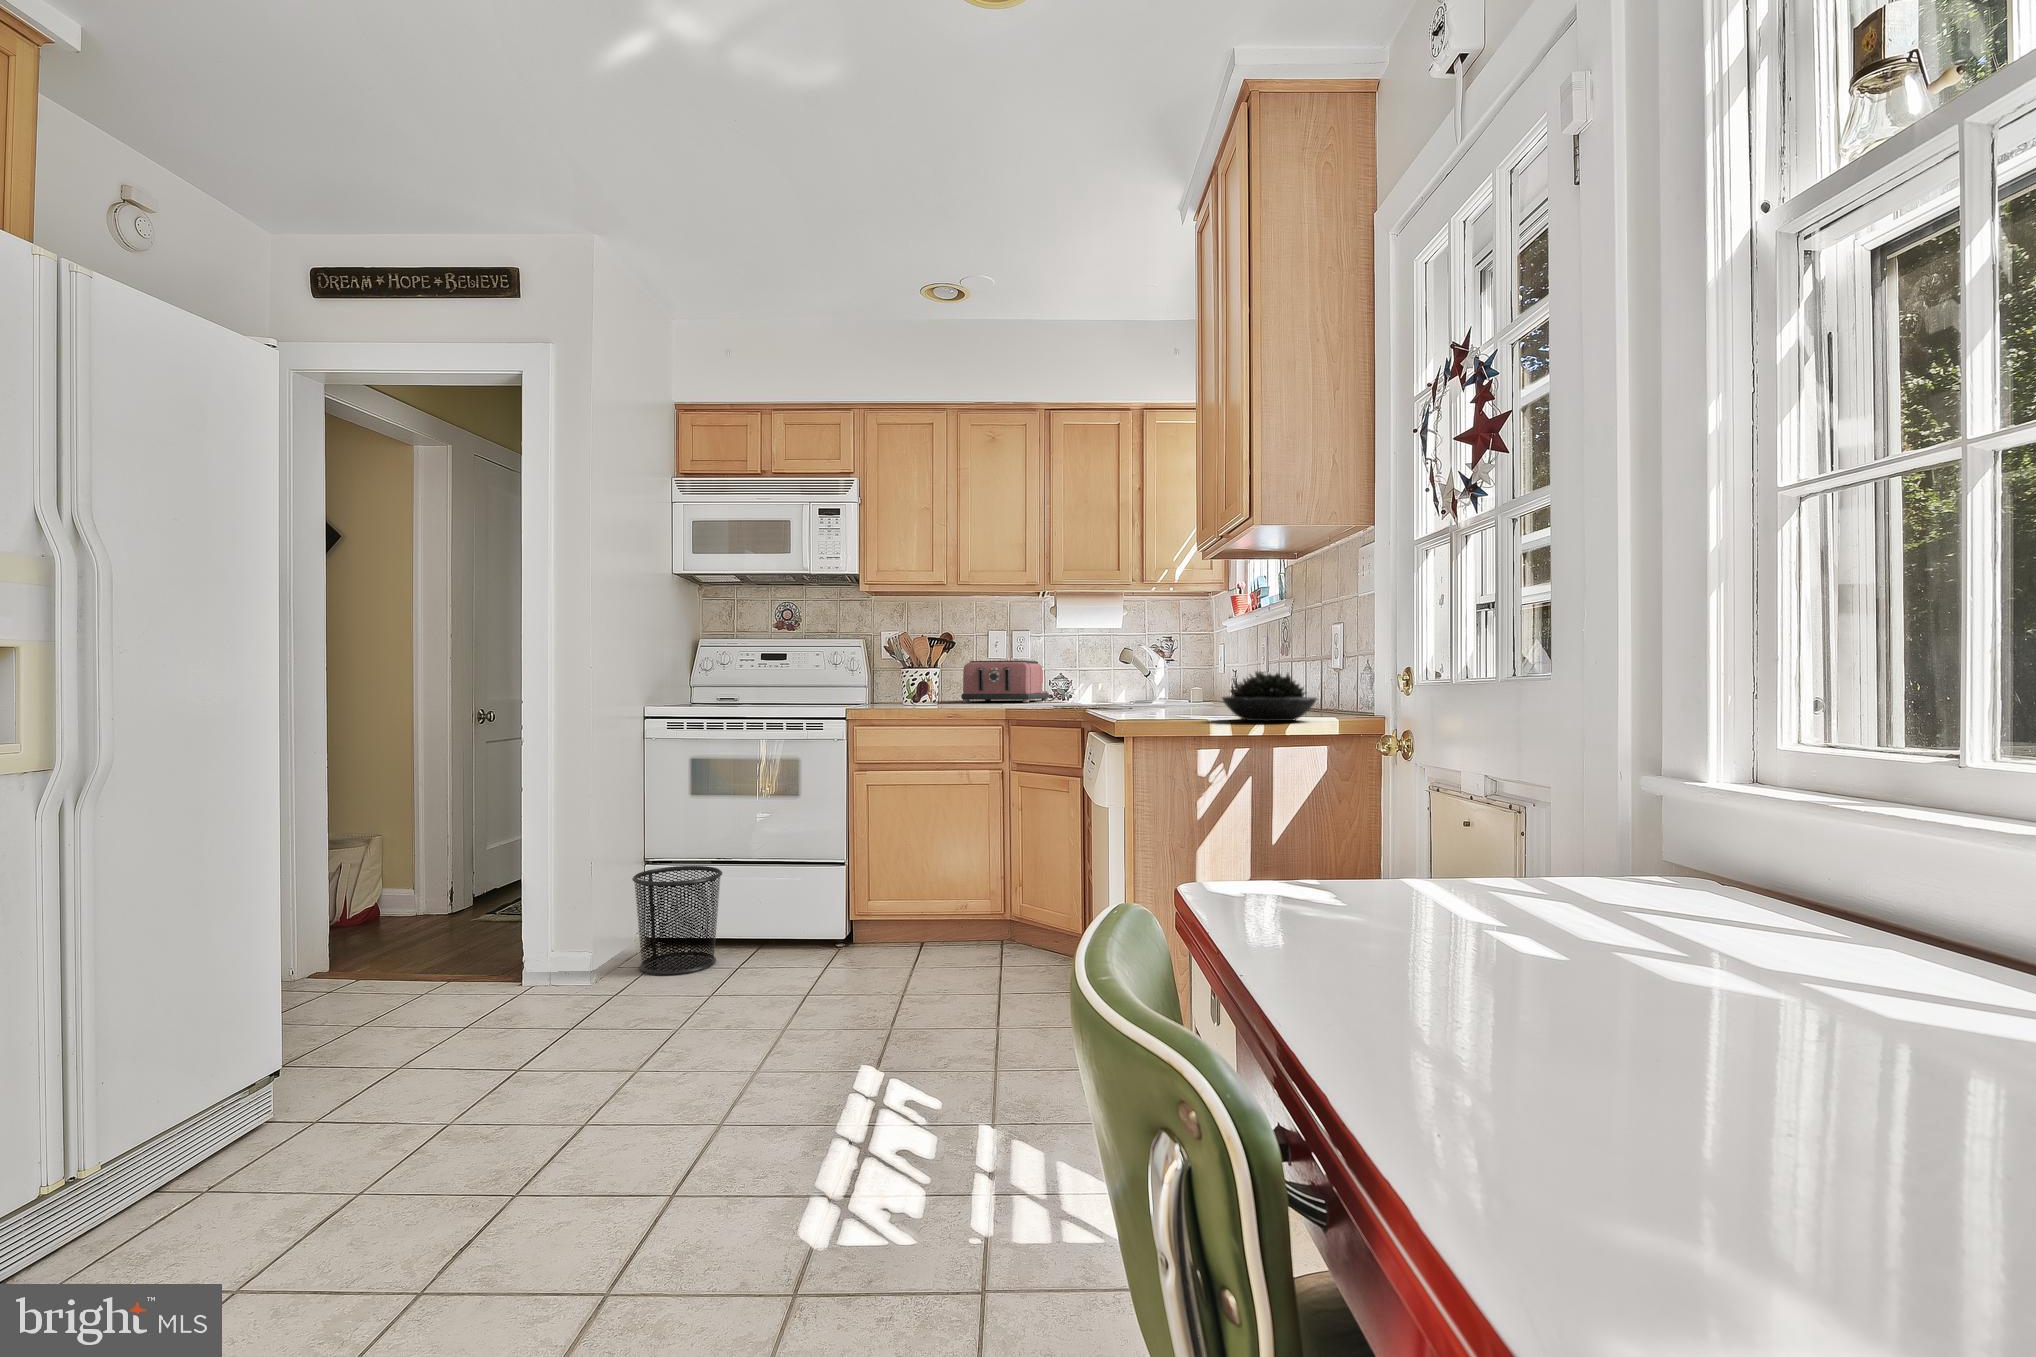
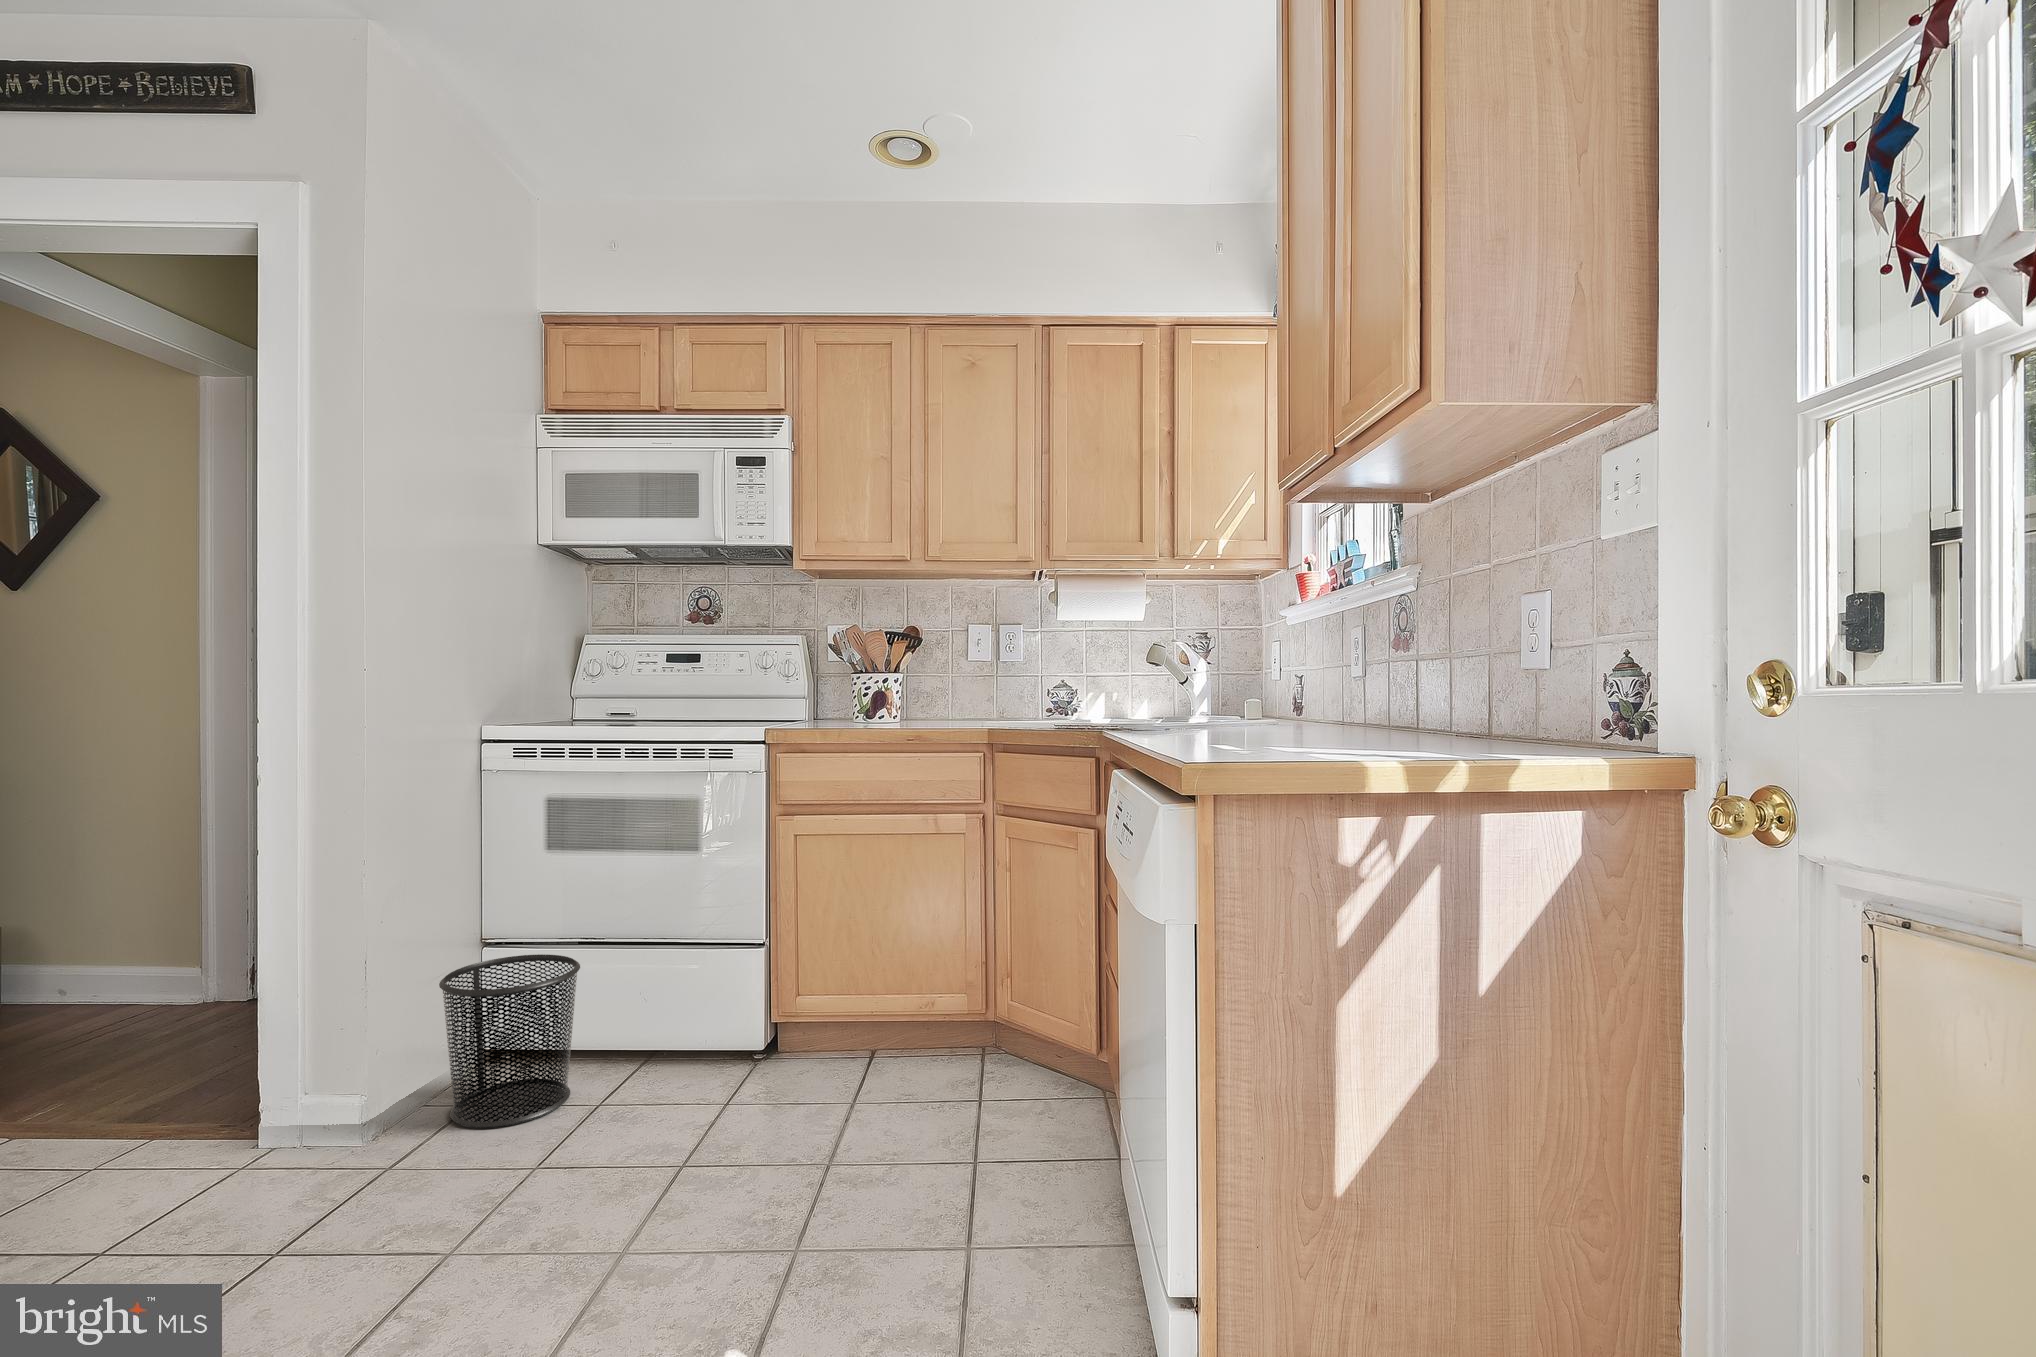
toaster: present [961,660,1049,702] -> none [931,662,1047,717]
succulent plant: present [1222,672,1317,721] -> none [1358,674,1535,763]

